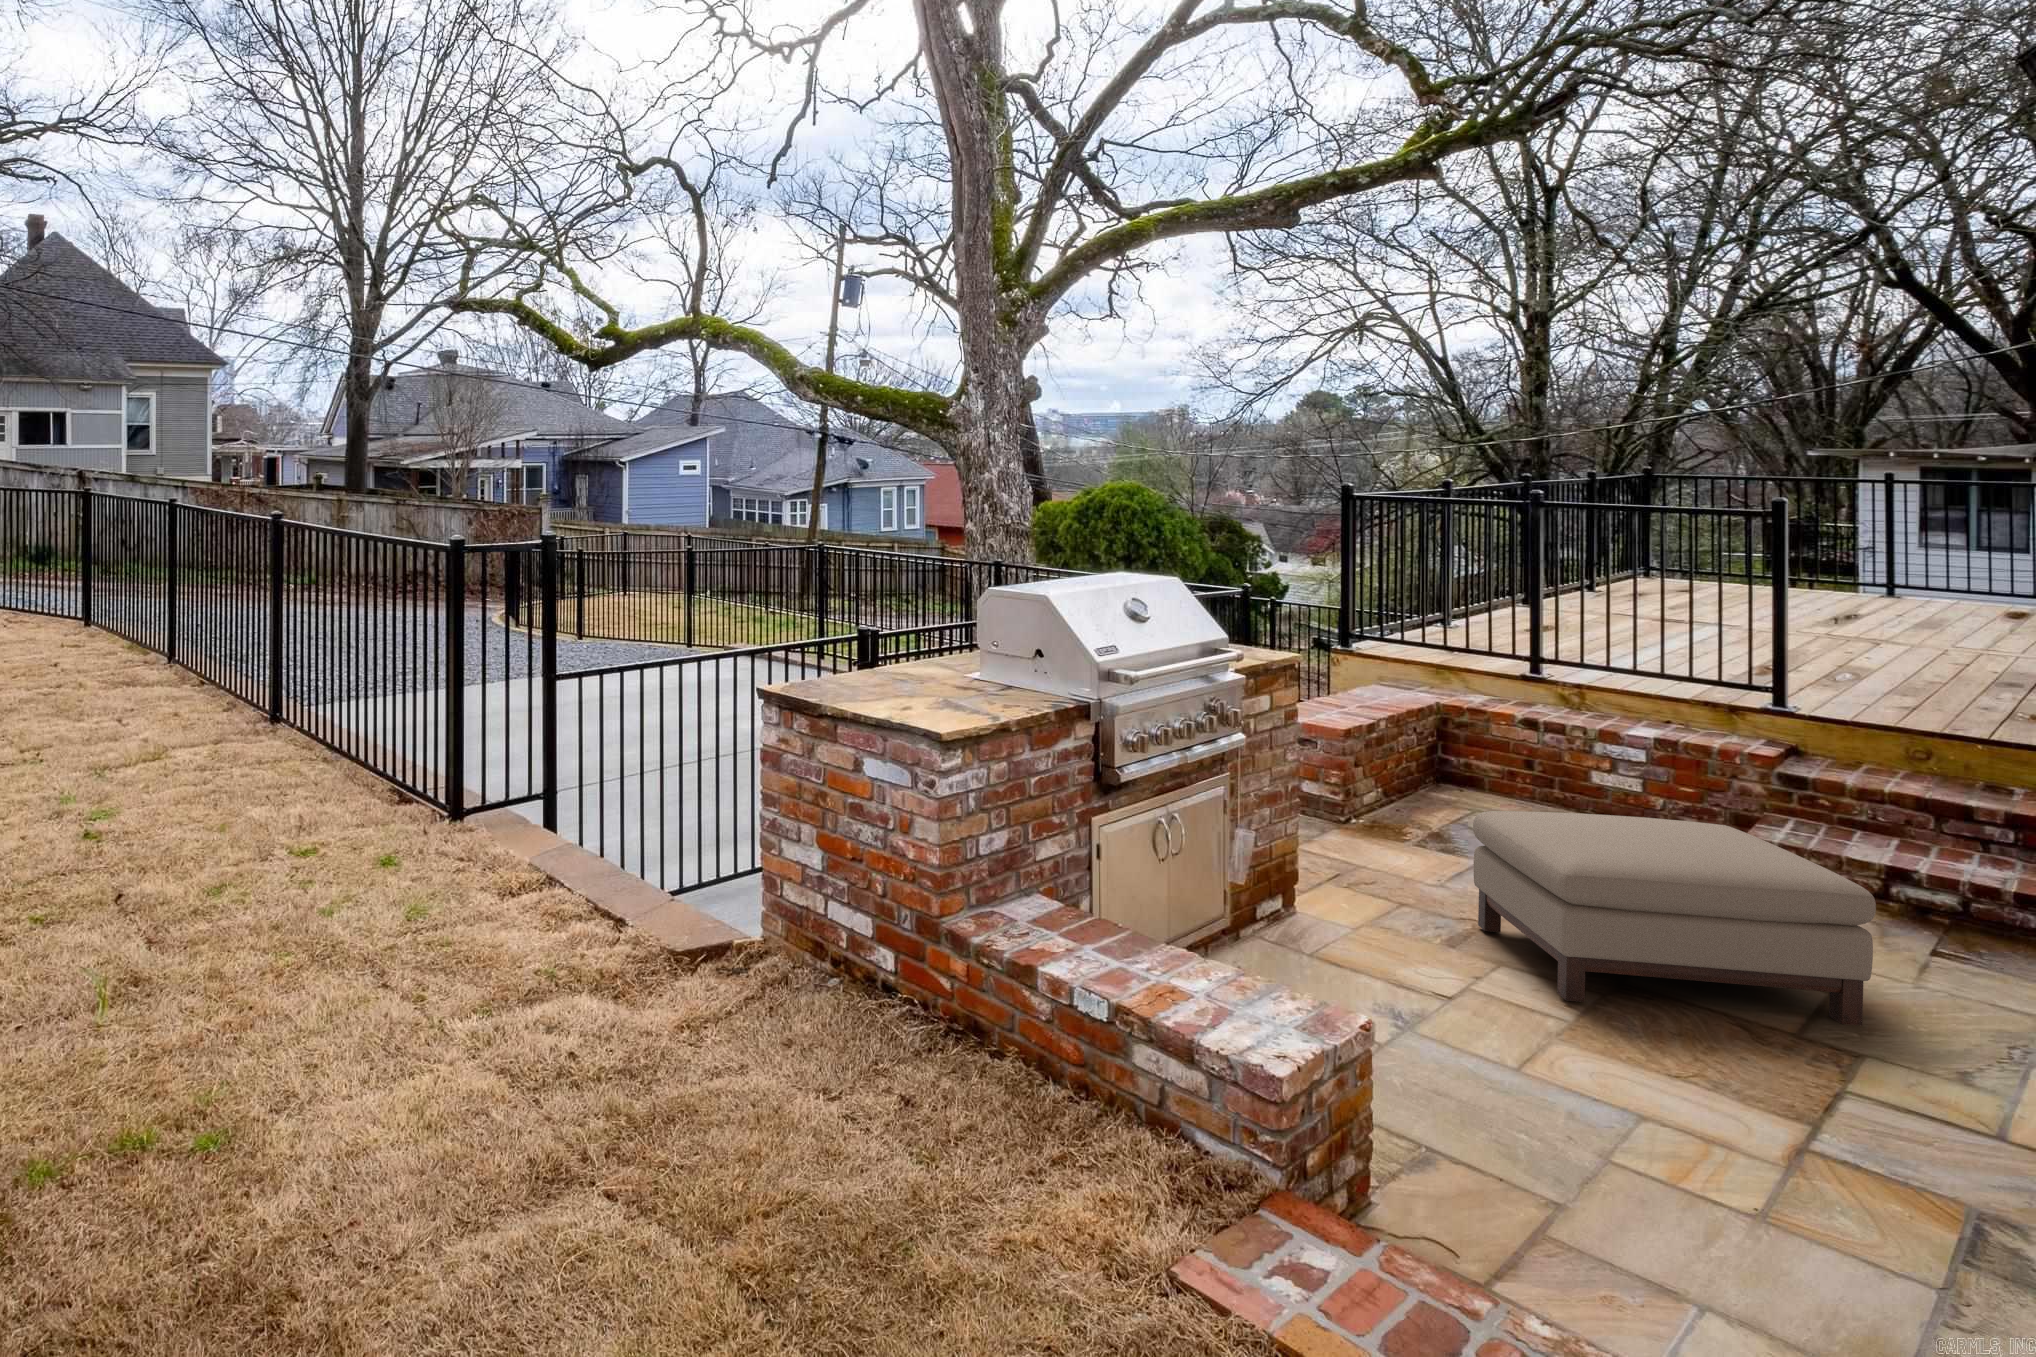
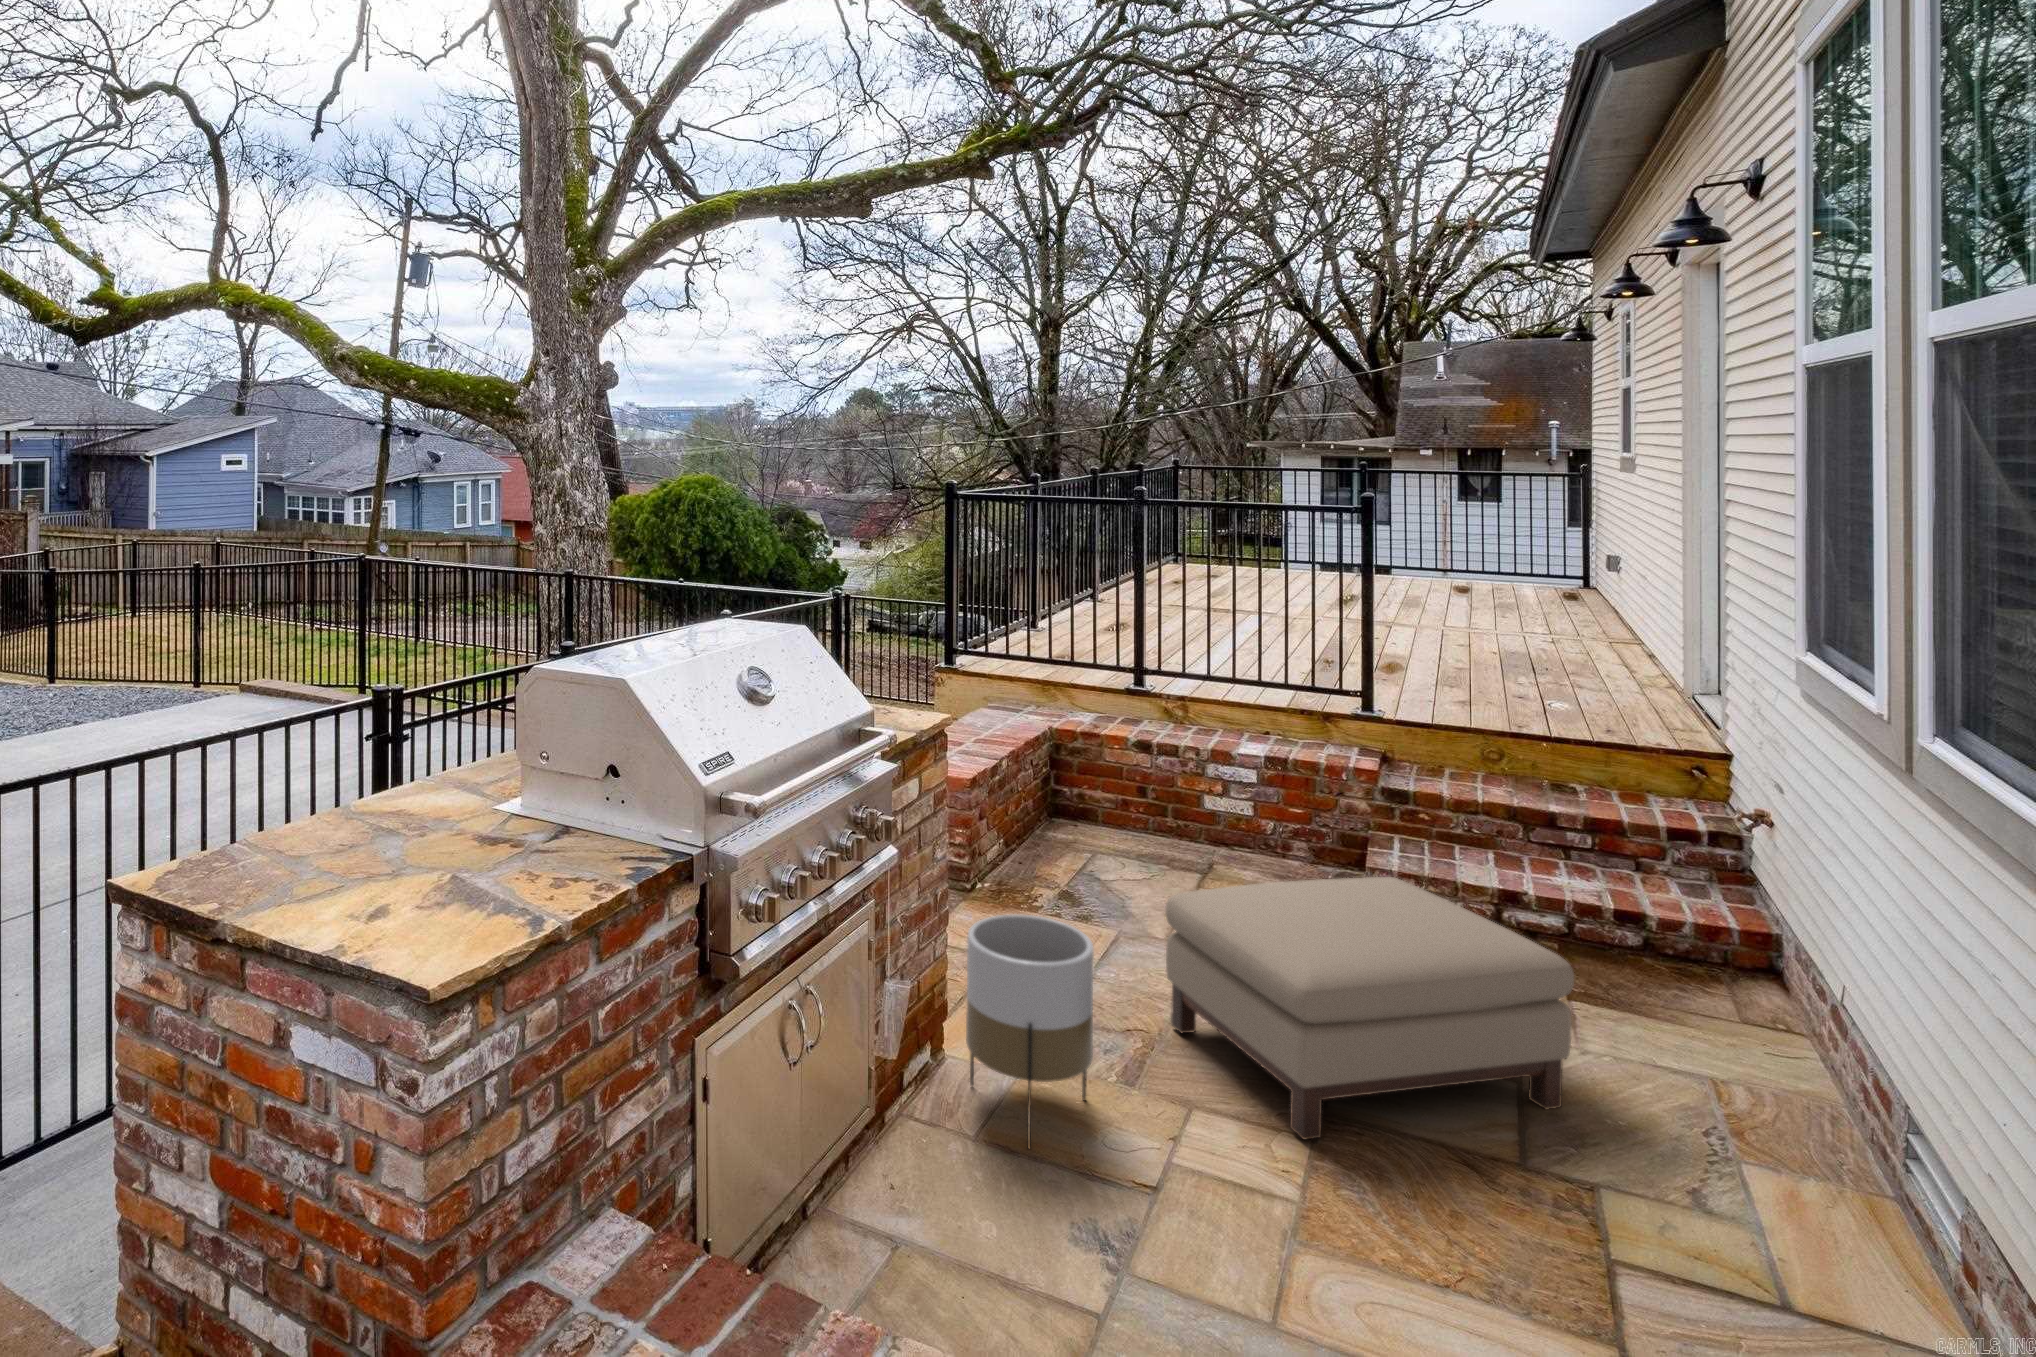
planter: none [1267,801,1377,970] -> present [966,914,1094,1148]

